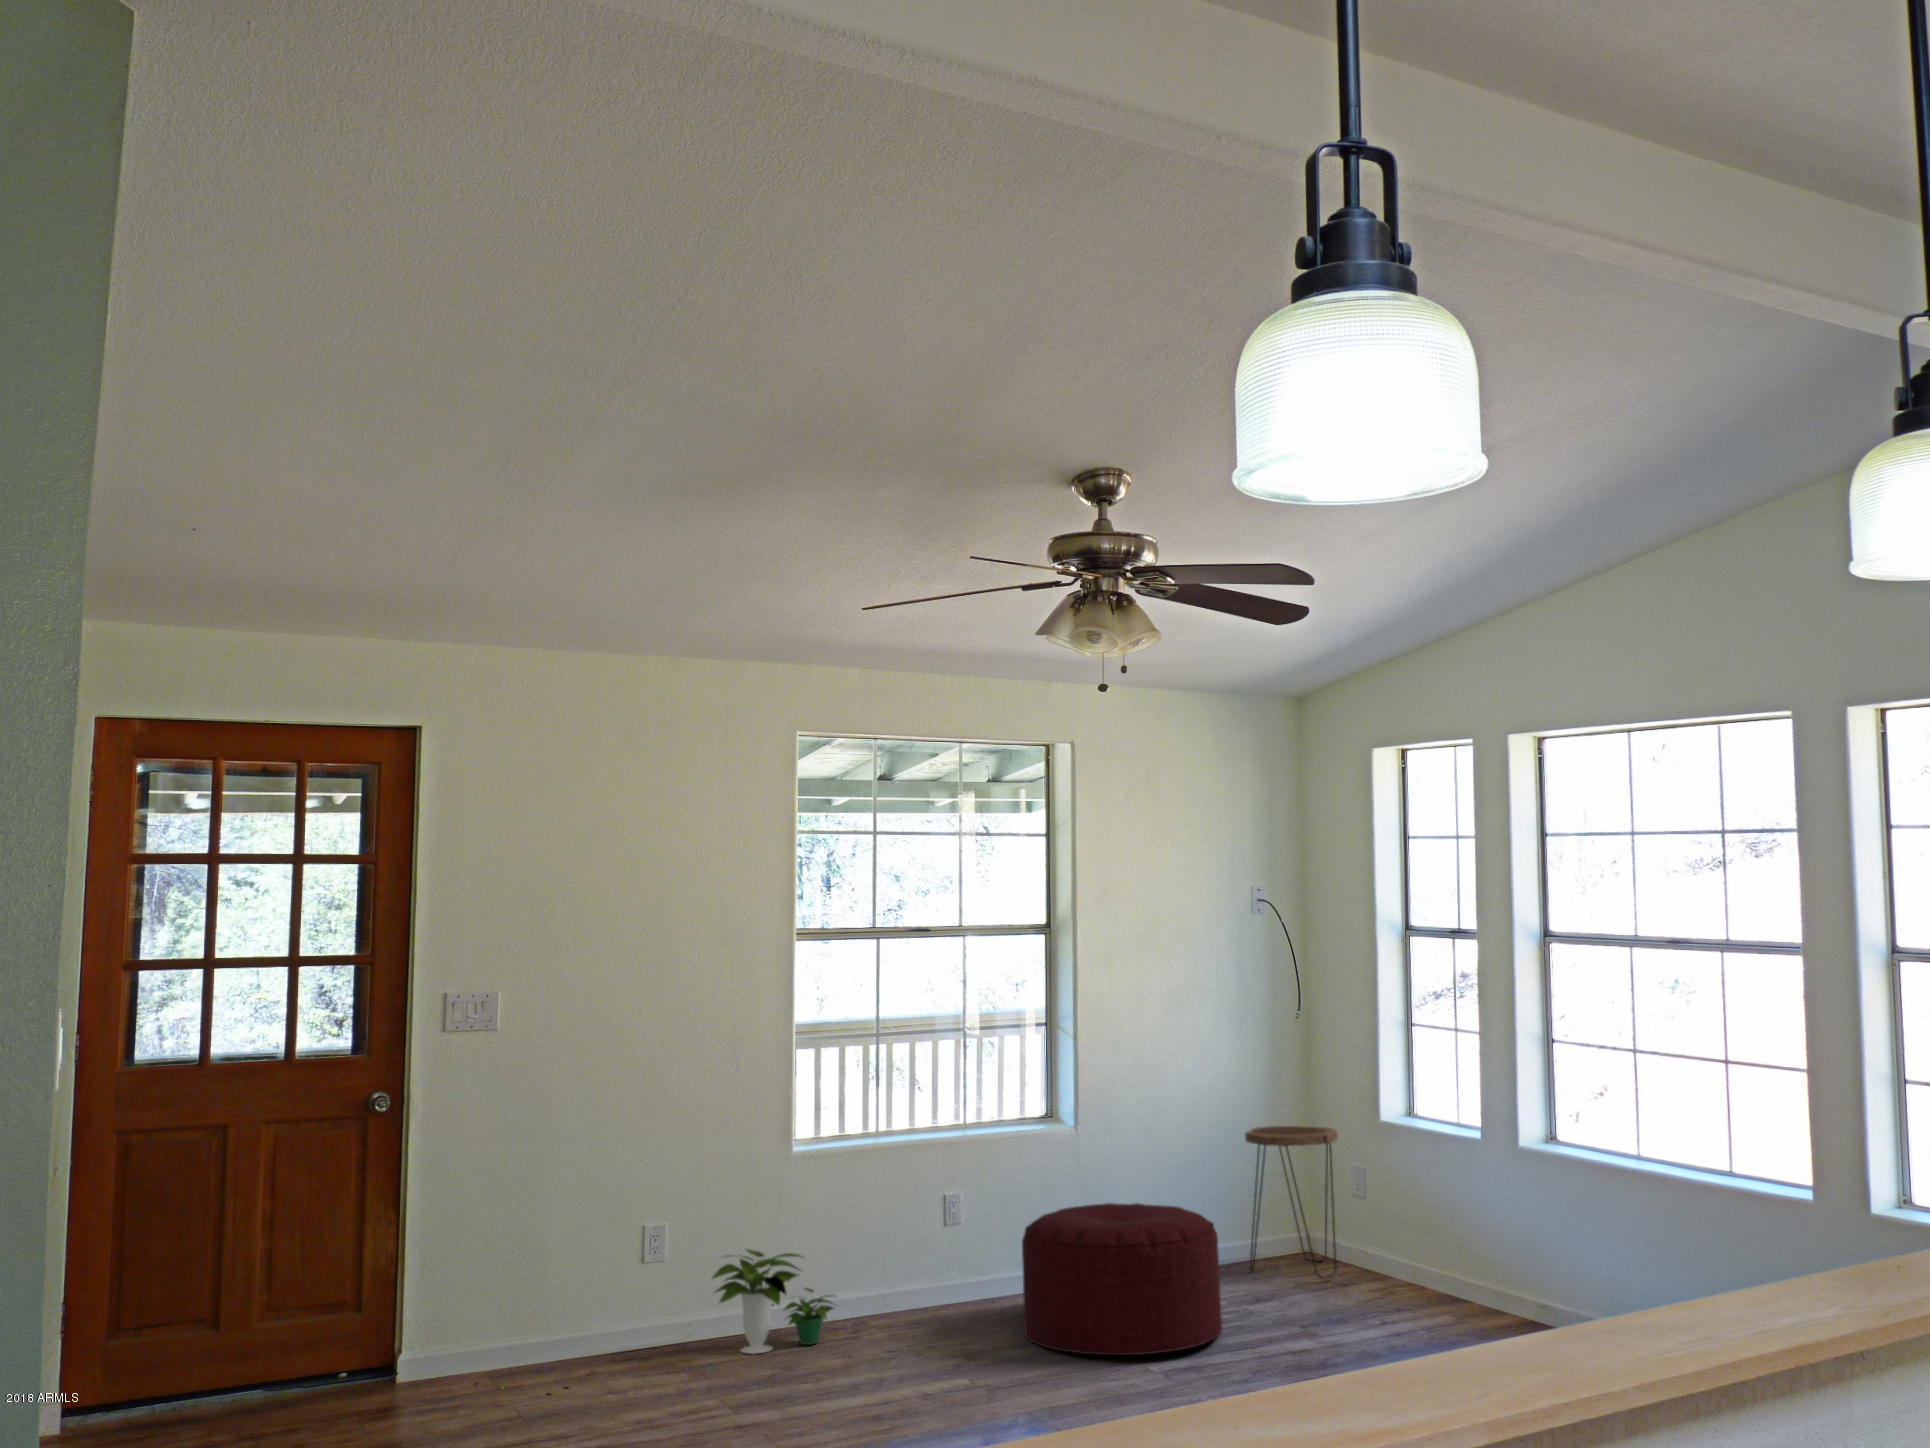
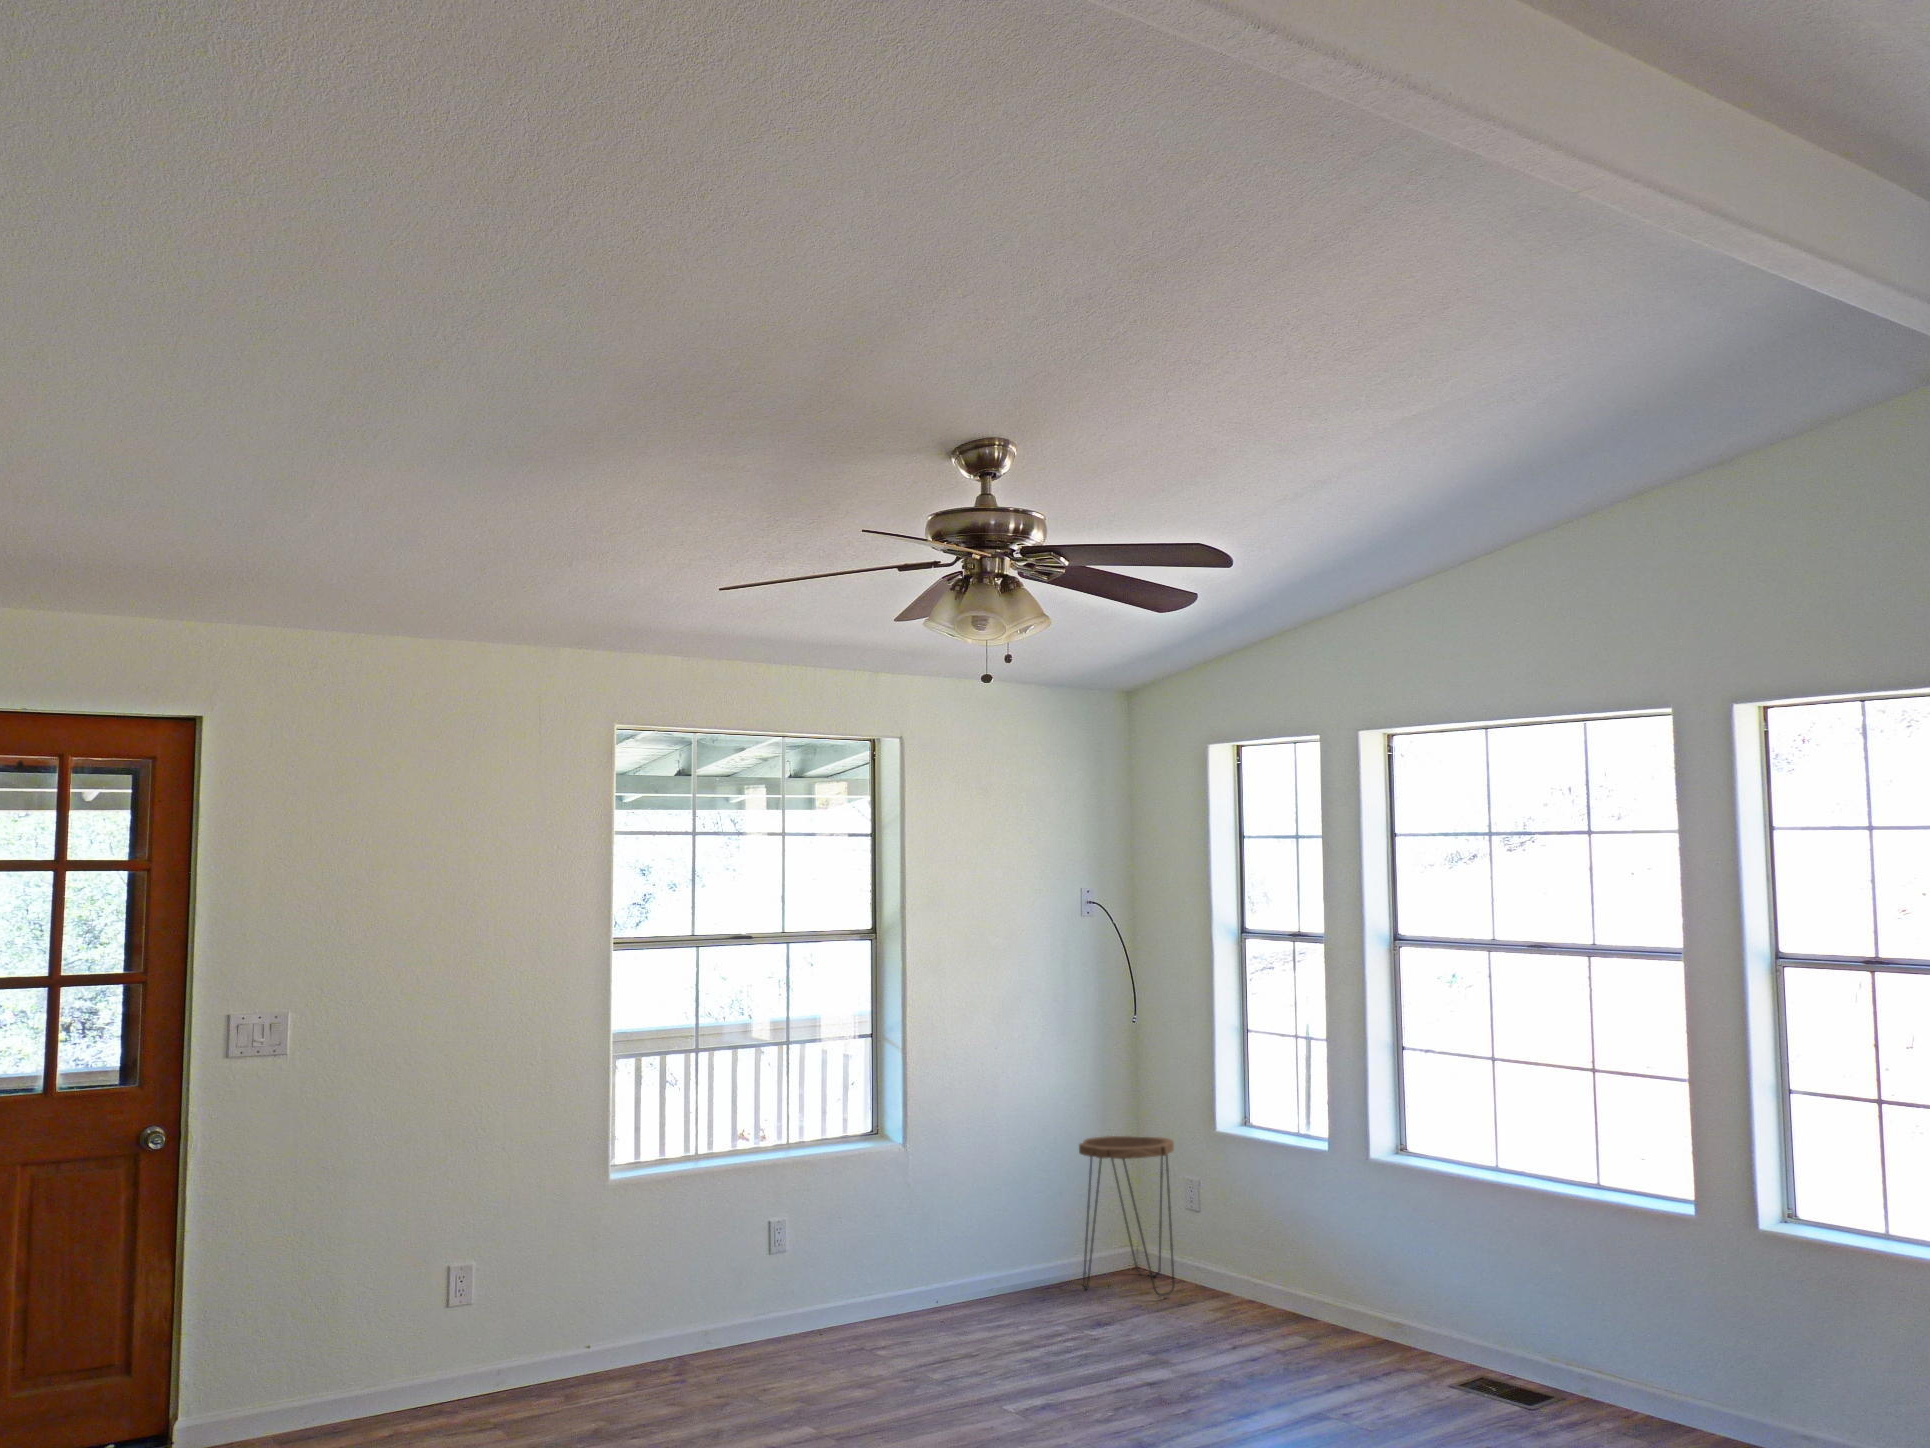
ottoman: present [1022,1203,1222,1355] -> none [858,1225,1070,1392]
potted plant: present [712,1249,836,1354] -> none [524,1285,663,1402]

